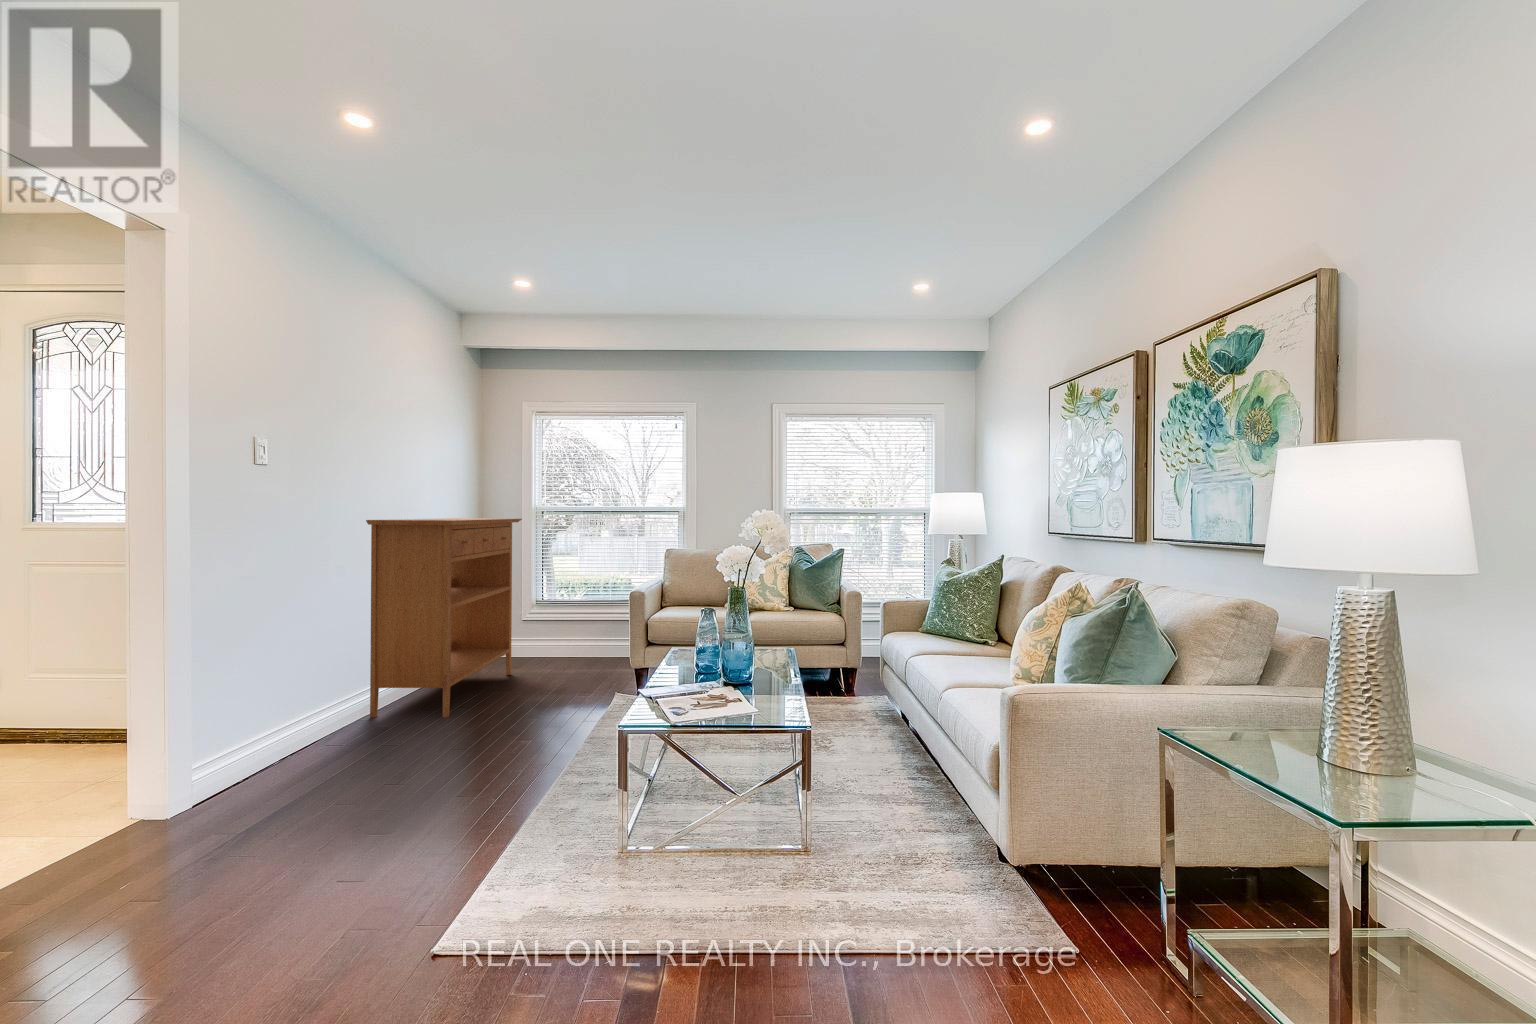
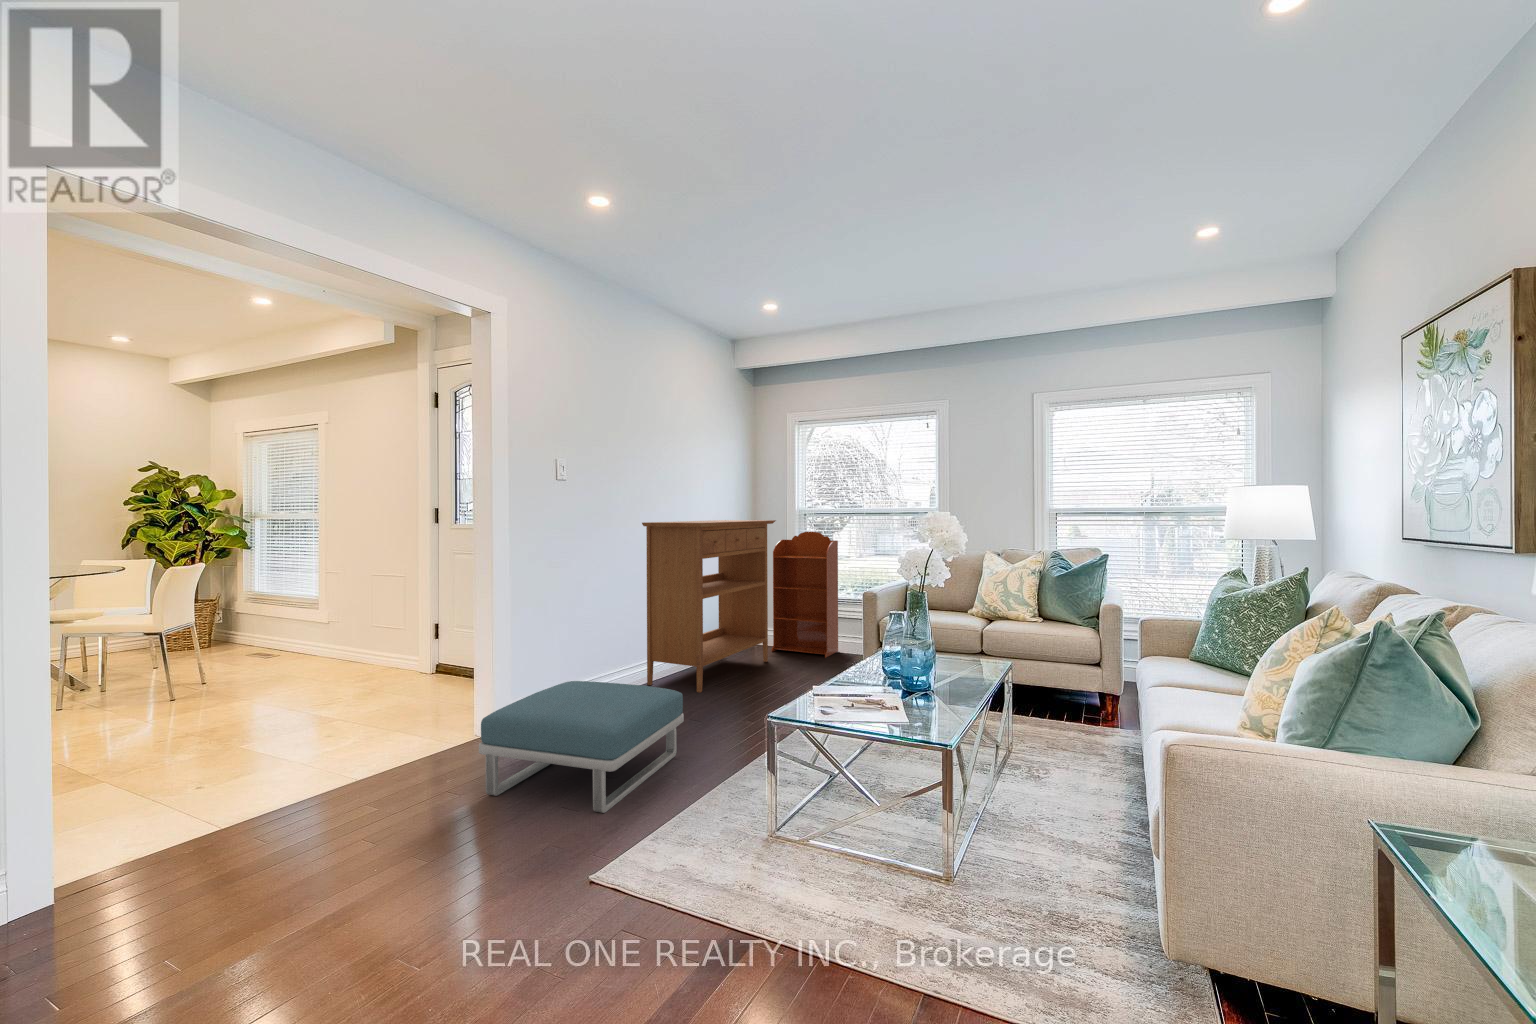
bookcase: none [509,531,585,664] -> present [772,532,838,658]
footstool: none [184,715,471,893] -> present [479,681,684,813]

